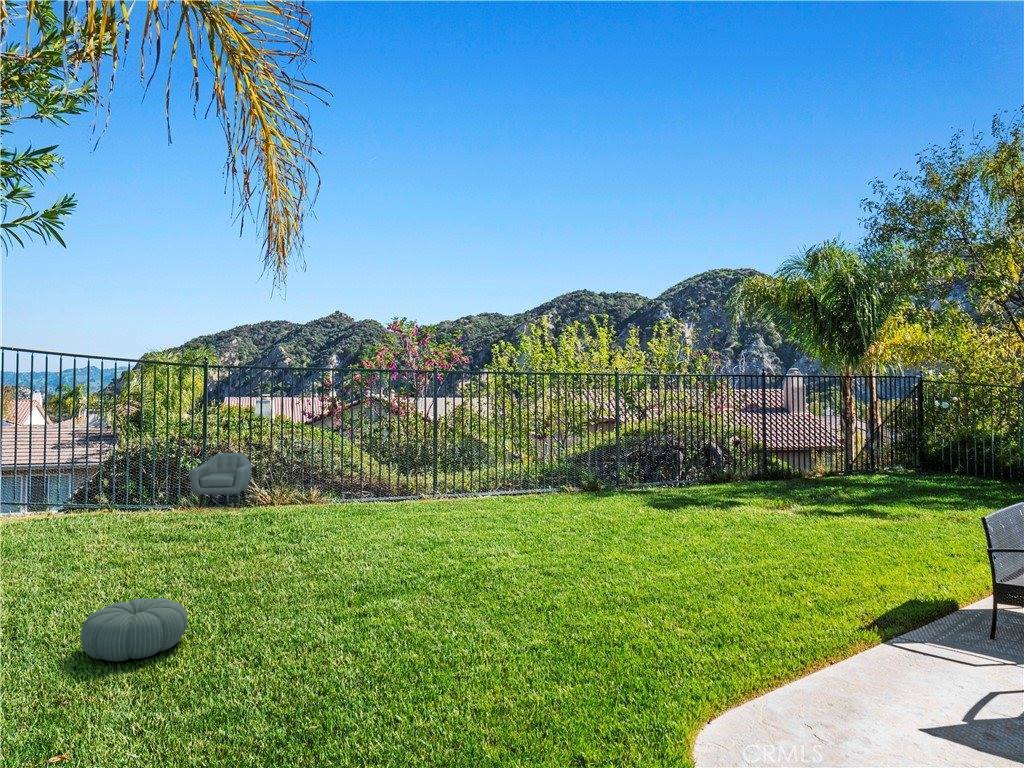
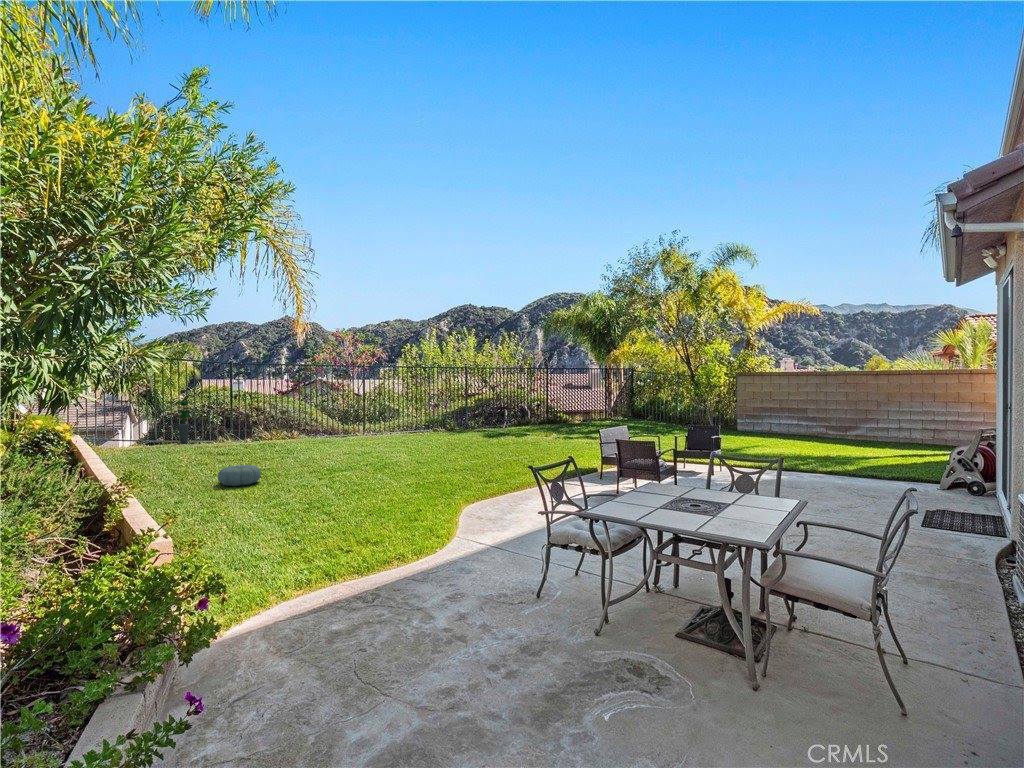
potted plant: none [105,434,143,510] -> present [174,401,194,444]
armchair: present [190,453,251,508] -> none [222,412,257,442]

